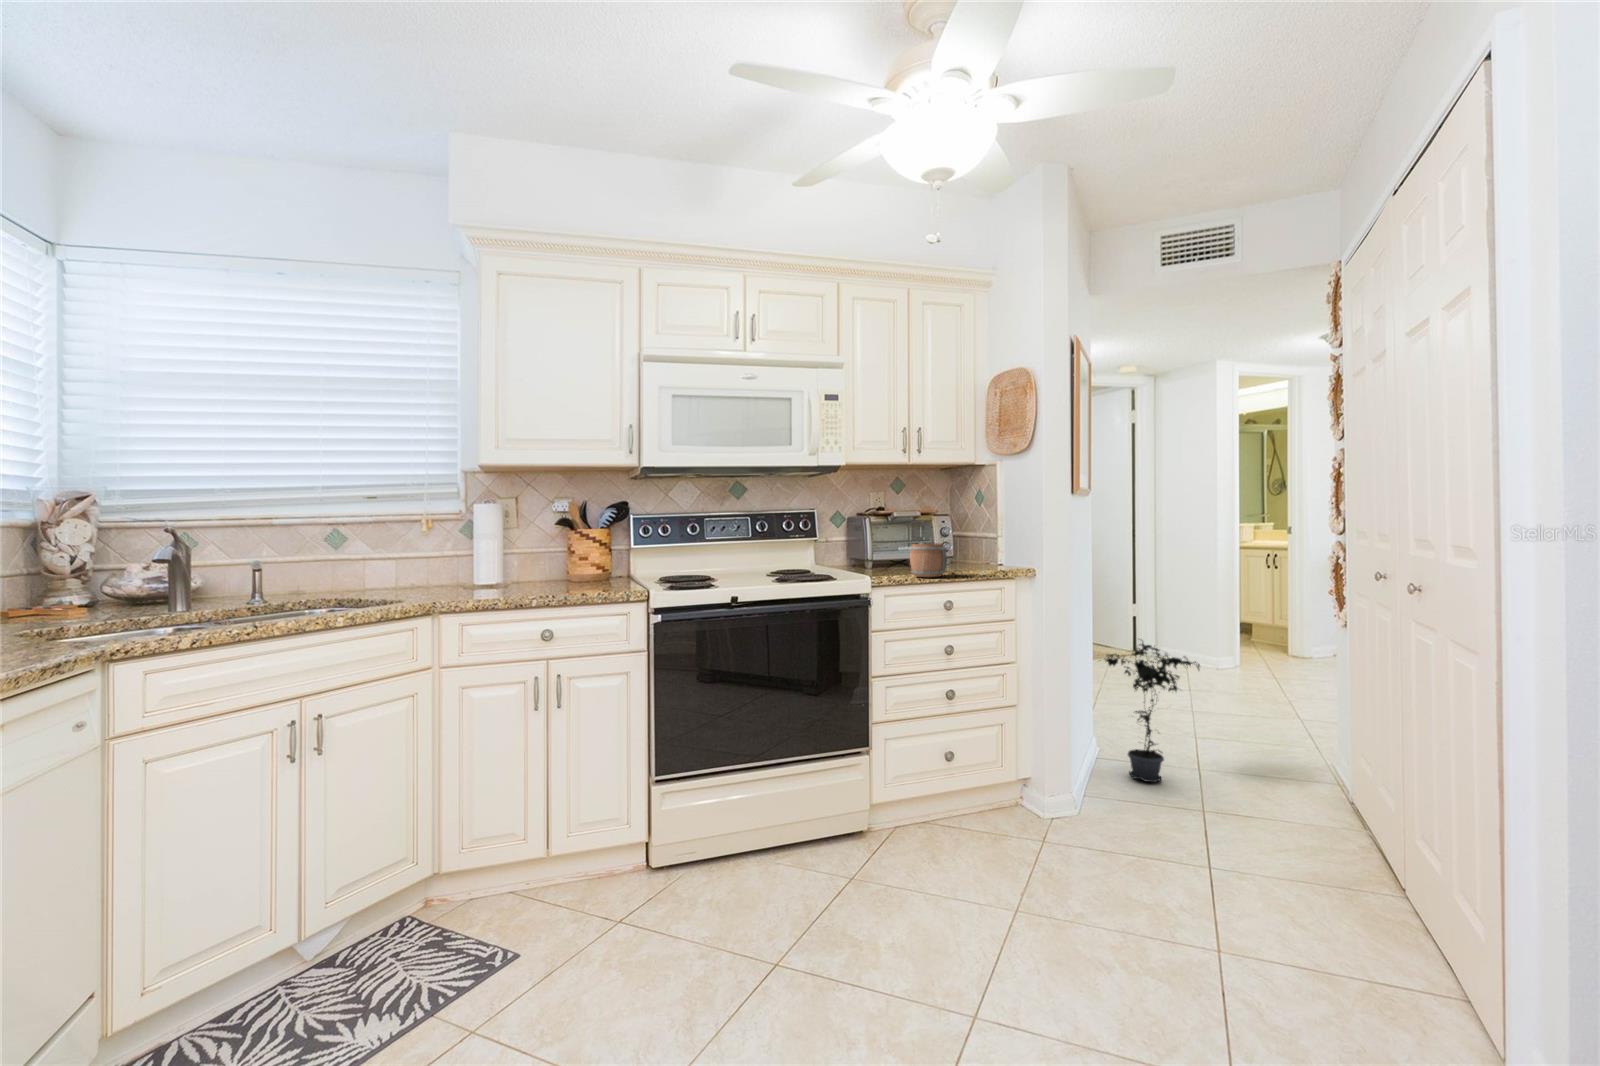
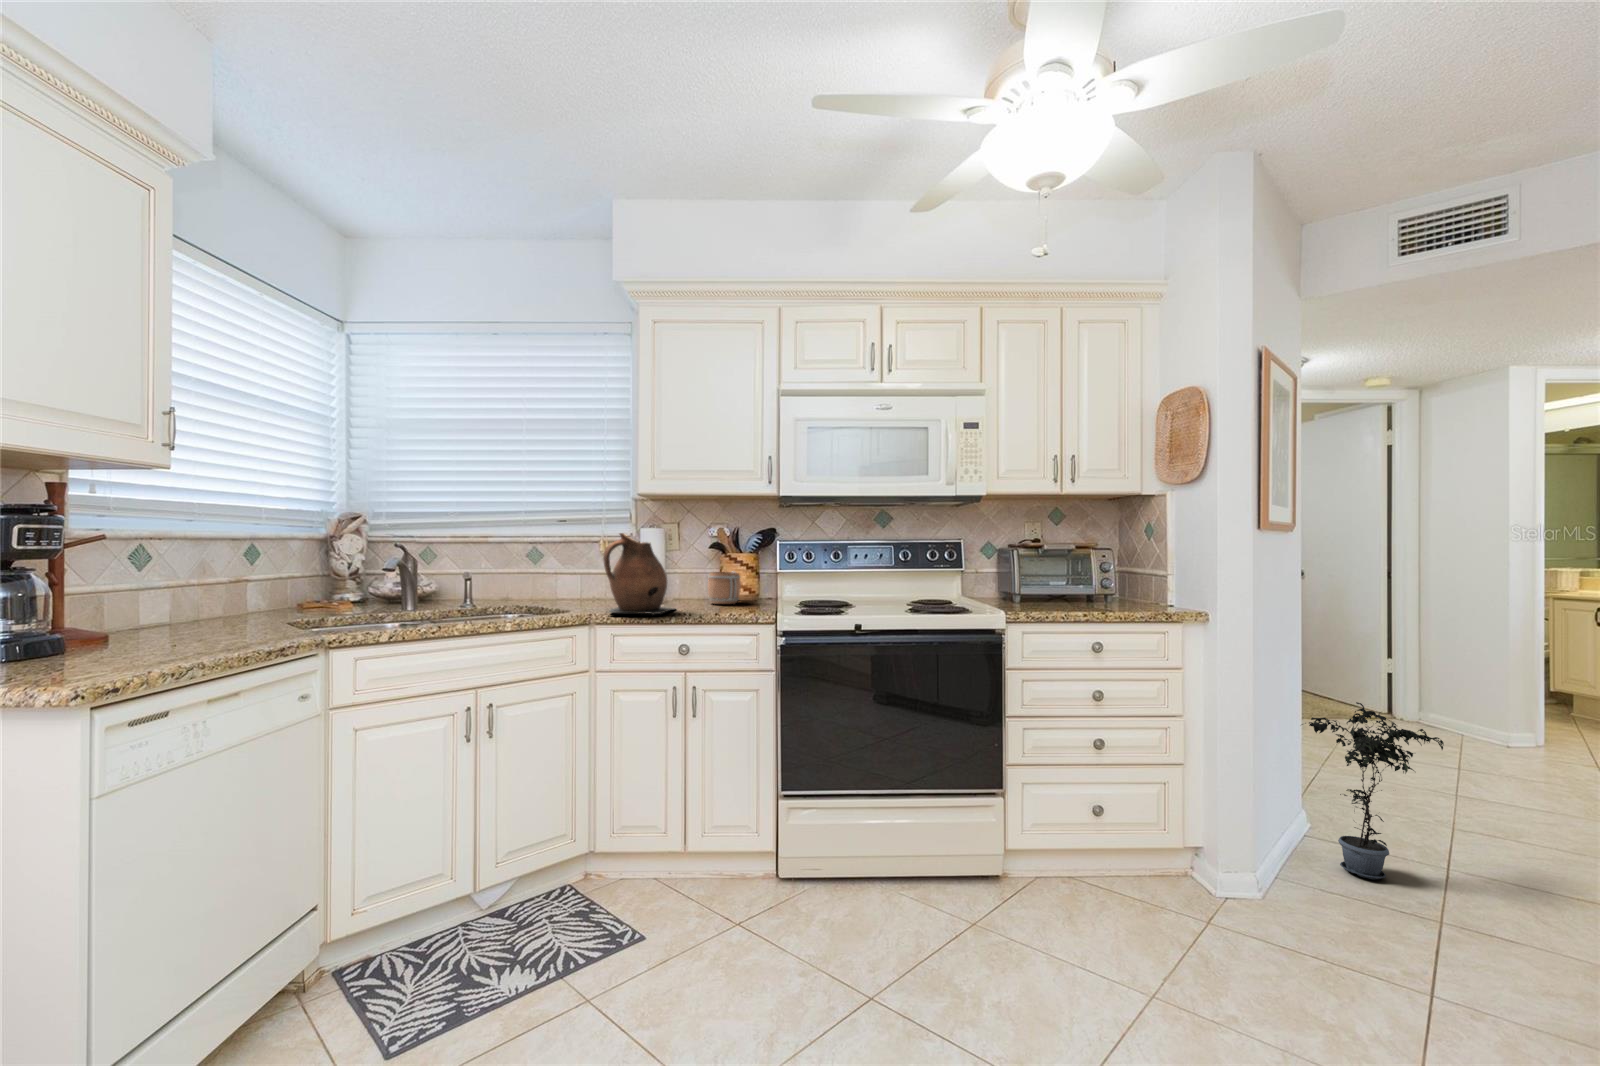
ceramic pitcher: none [443,510,529,600] -> present [603,533,675,615]
mug: present [910,543,947,577] -> present [708,572,741,604]

